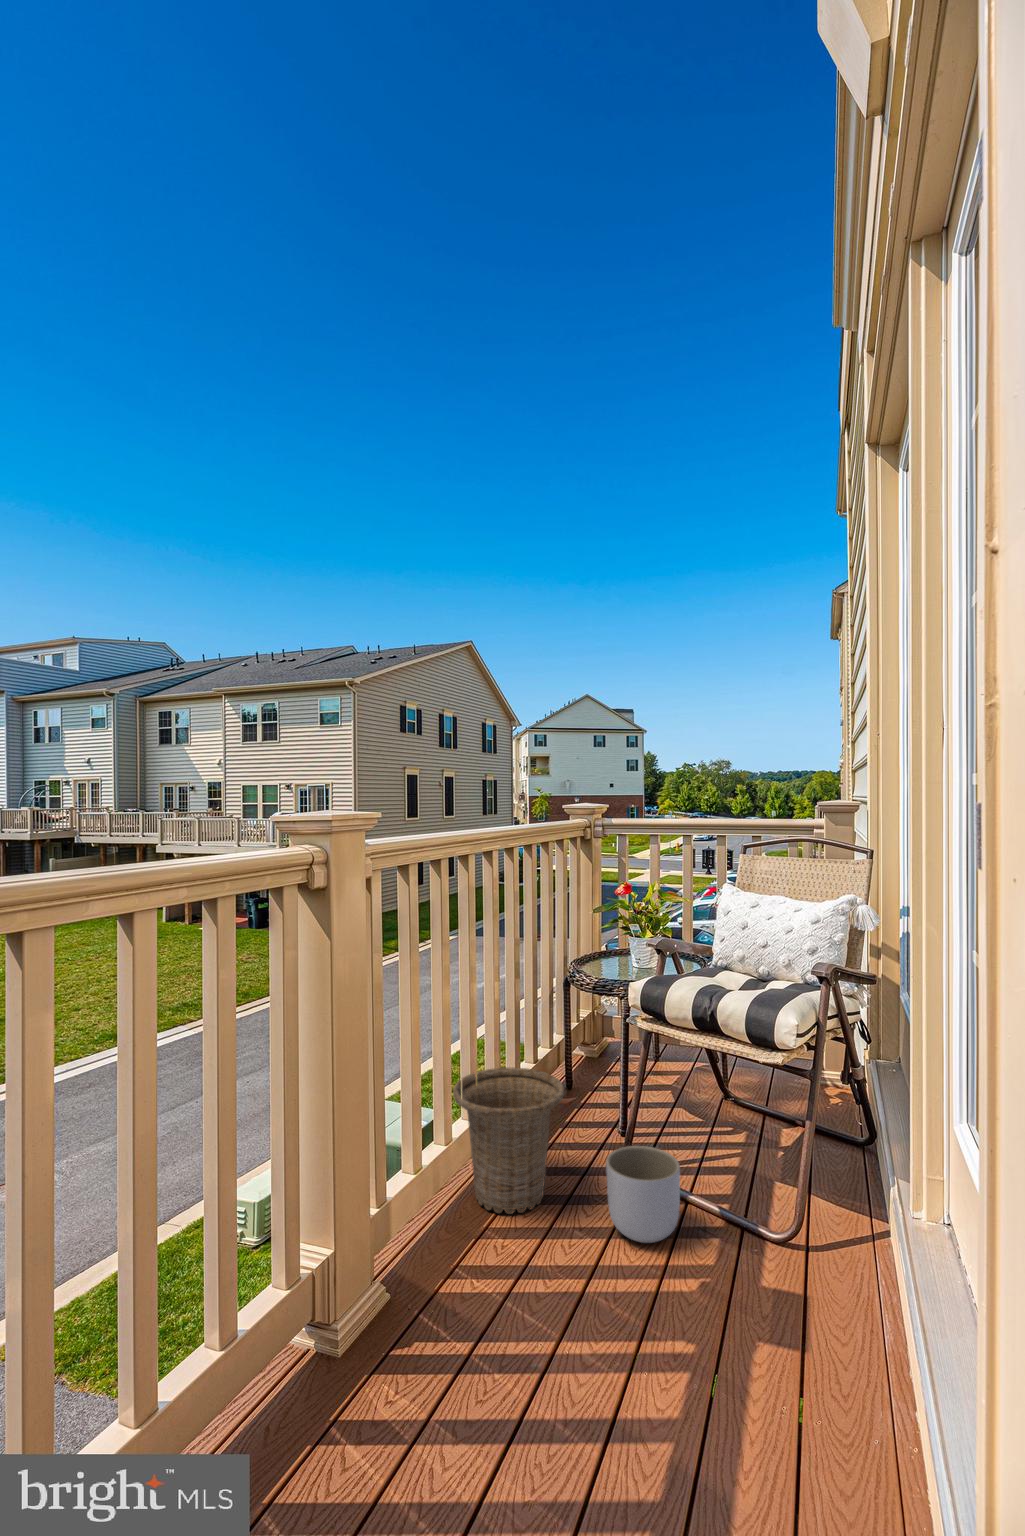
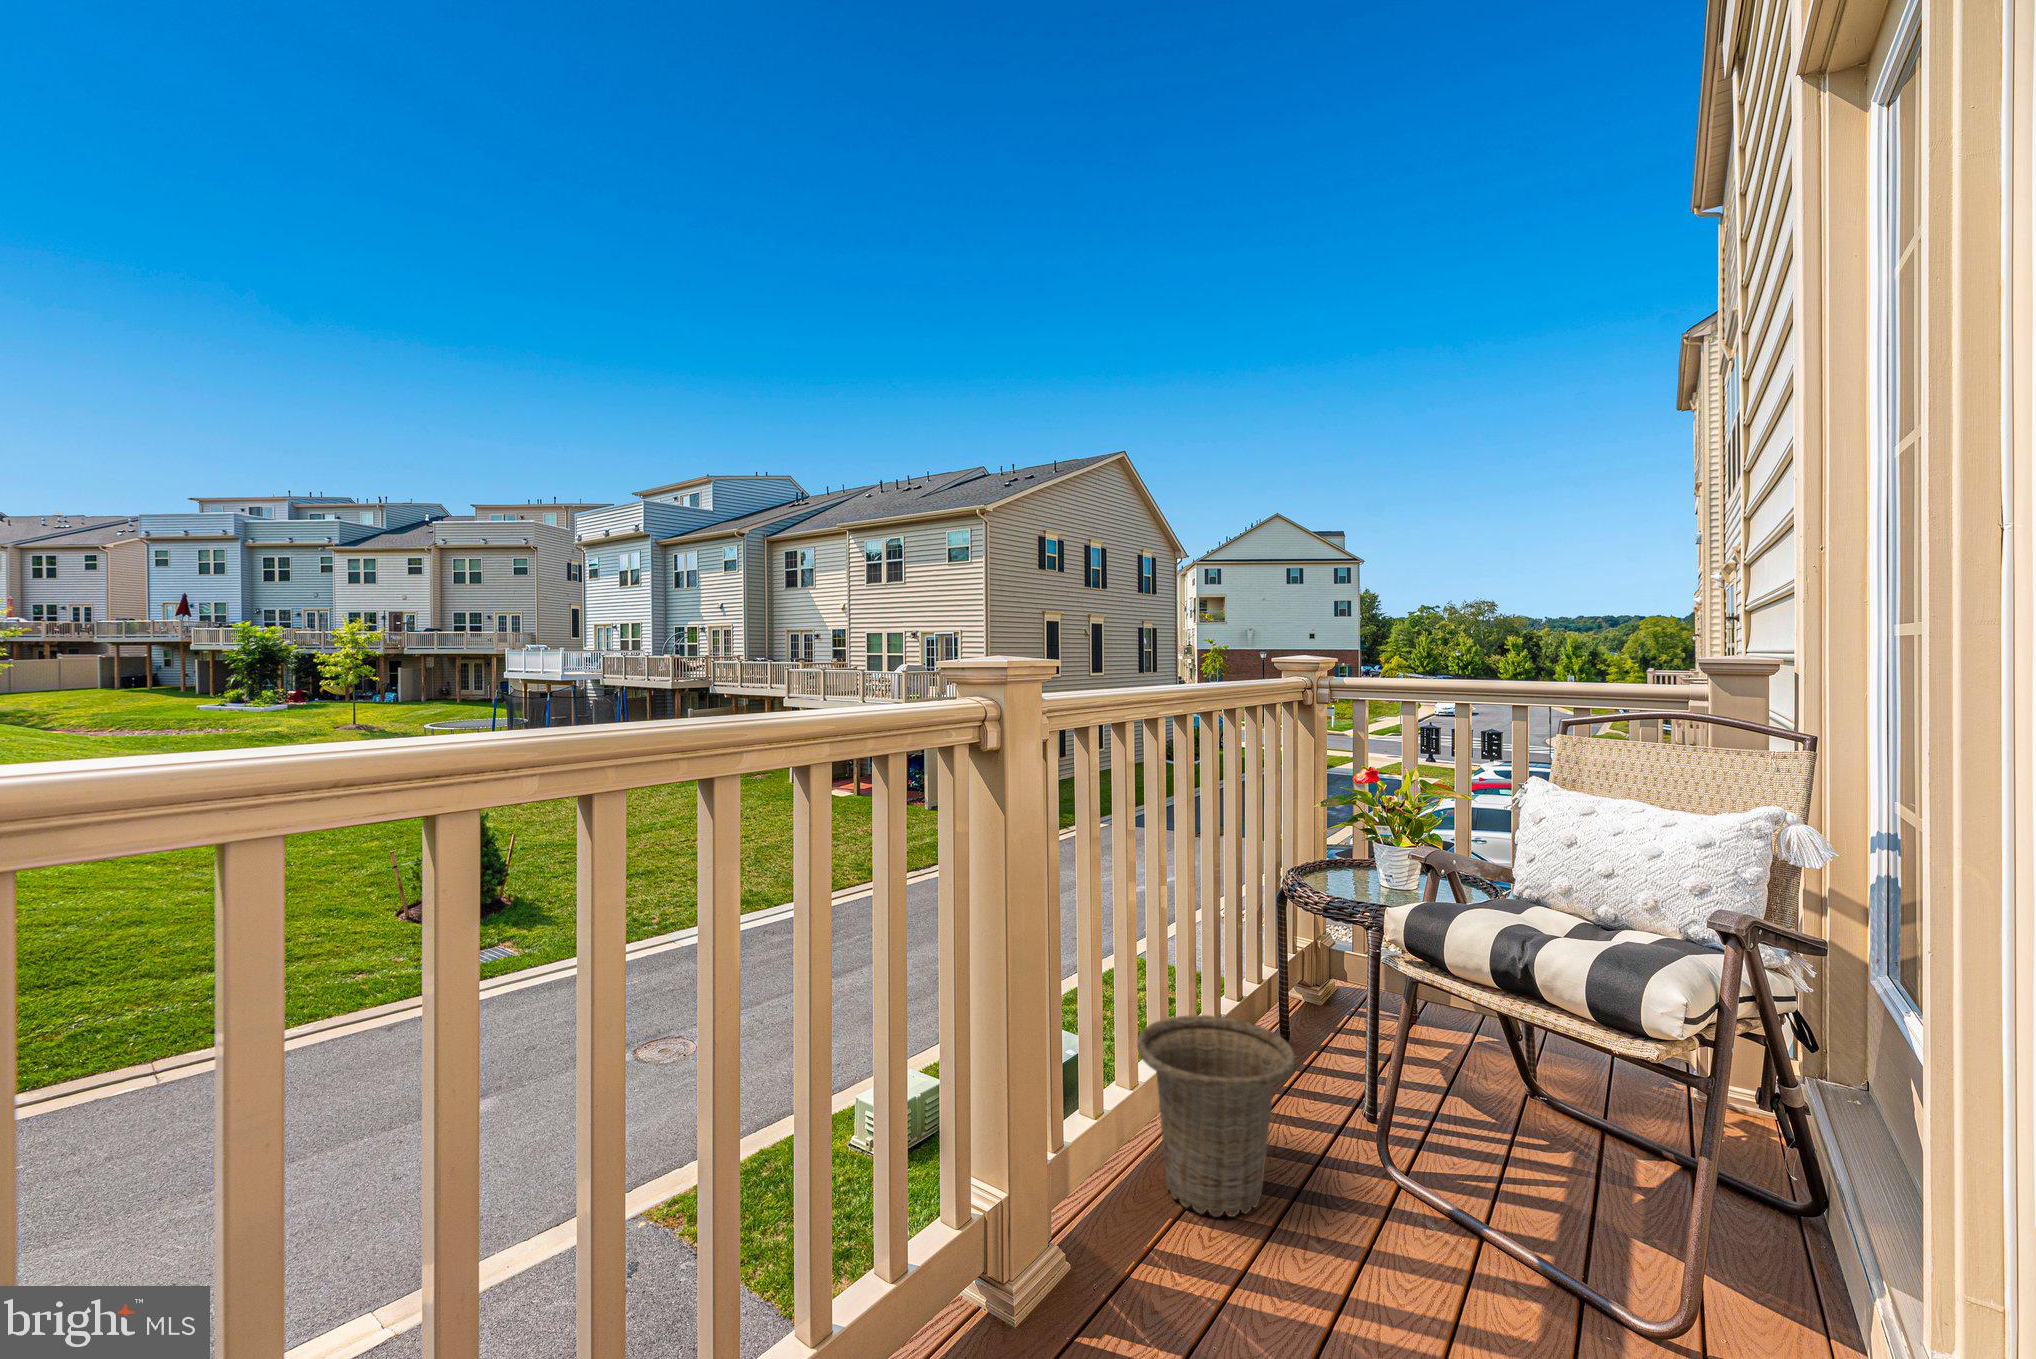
planter: present [606,1146,680,1243] -> none [1360,1145,1475,1288]

